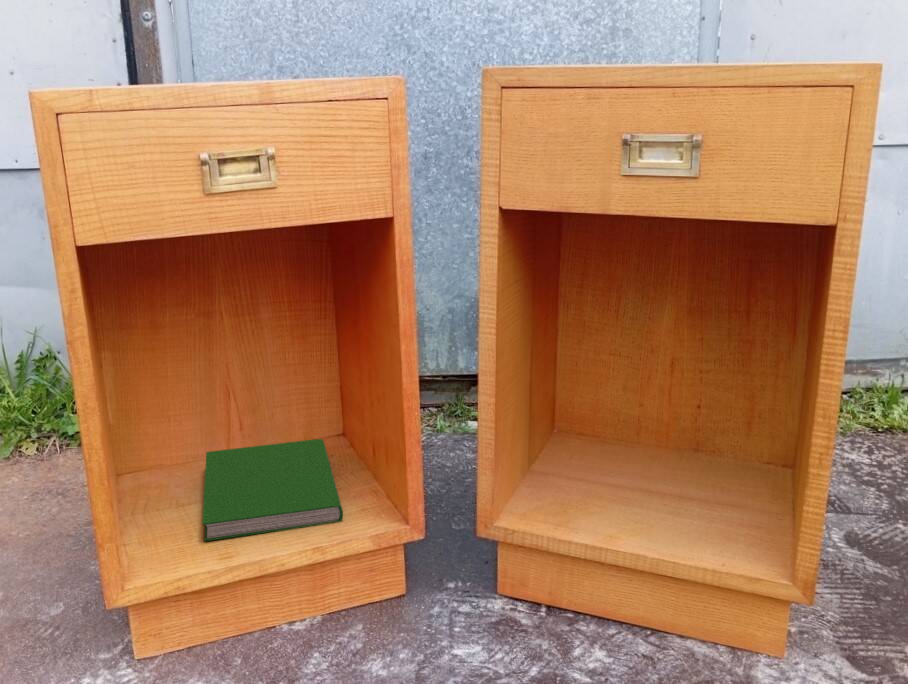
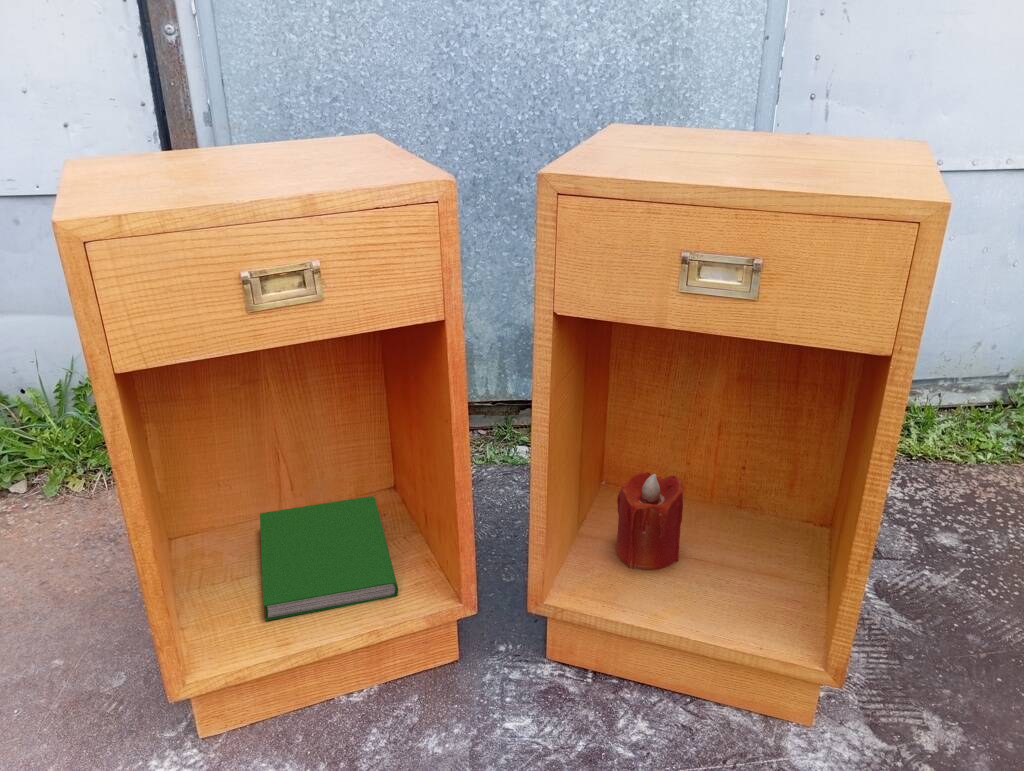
candle: none [569,398,637,501] -> present [616,472,683,570]

